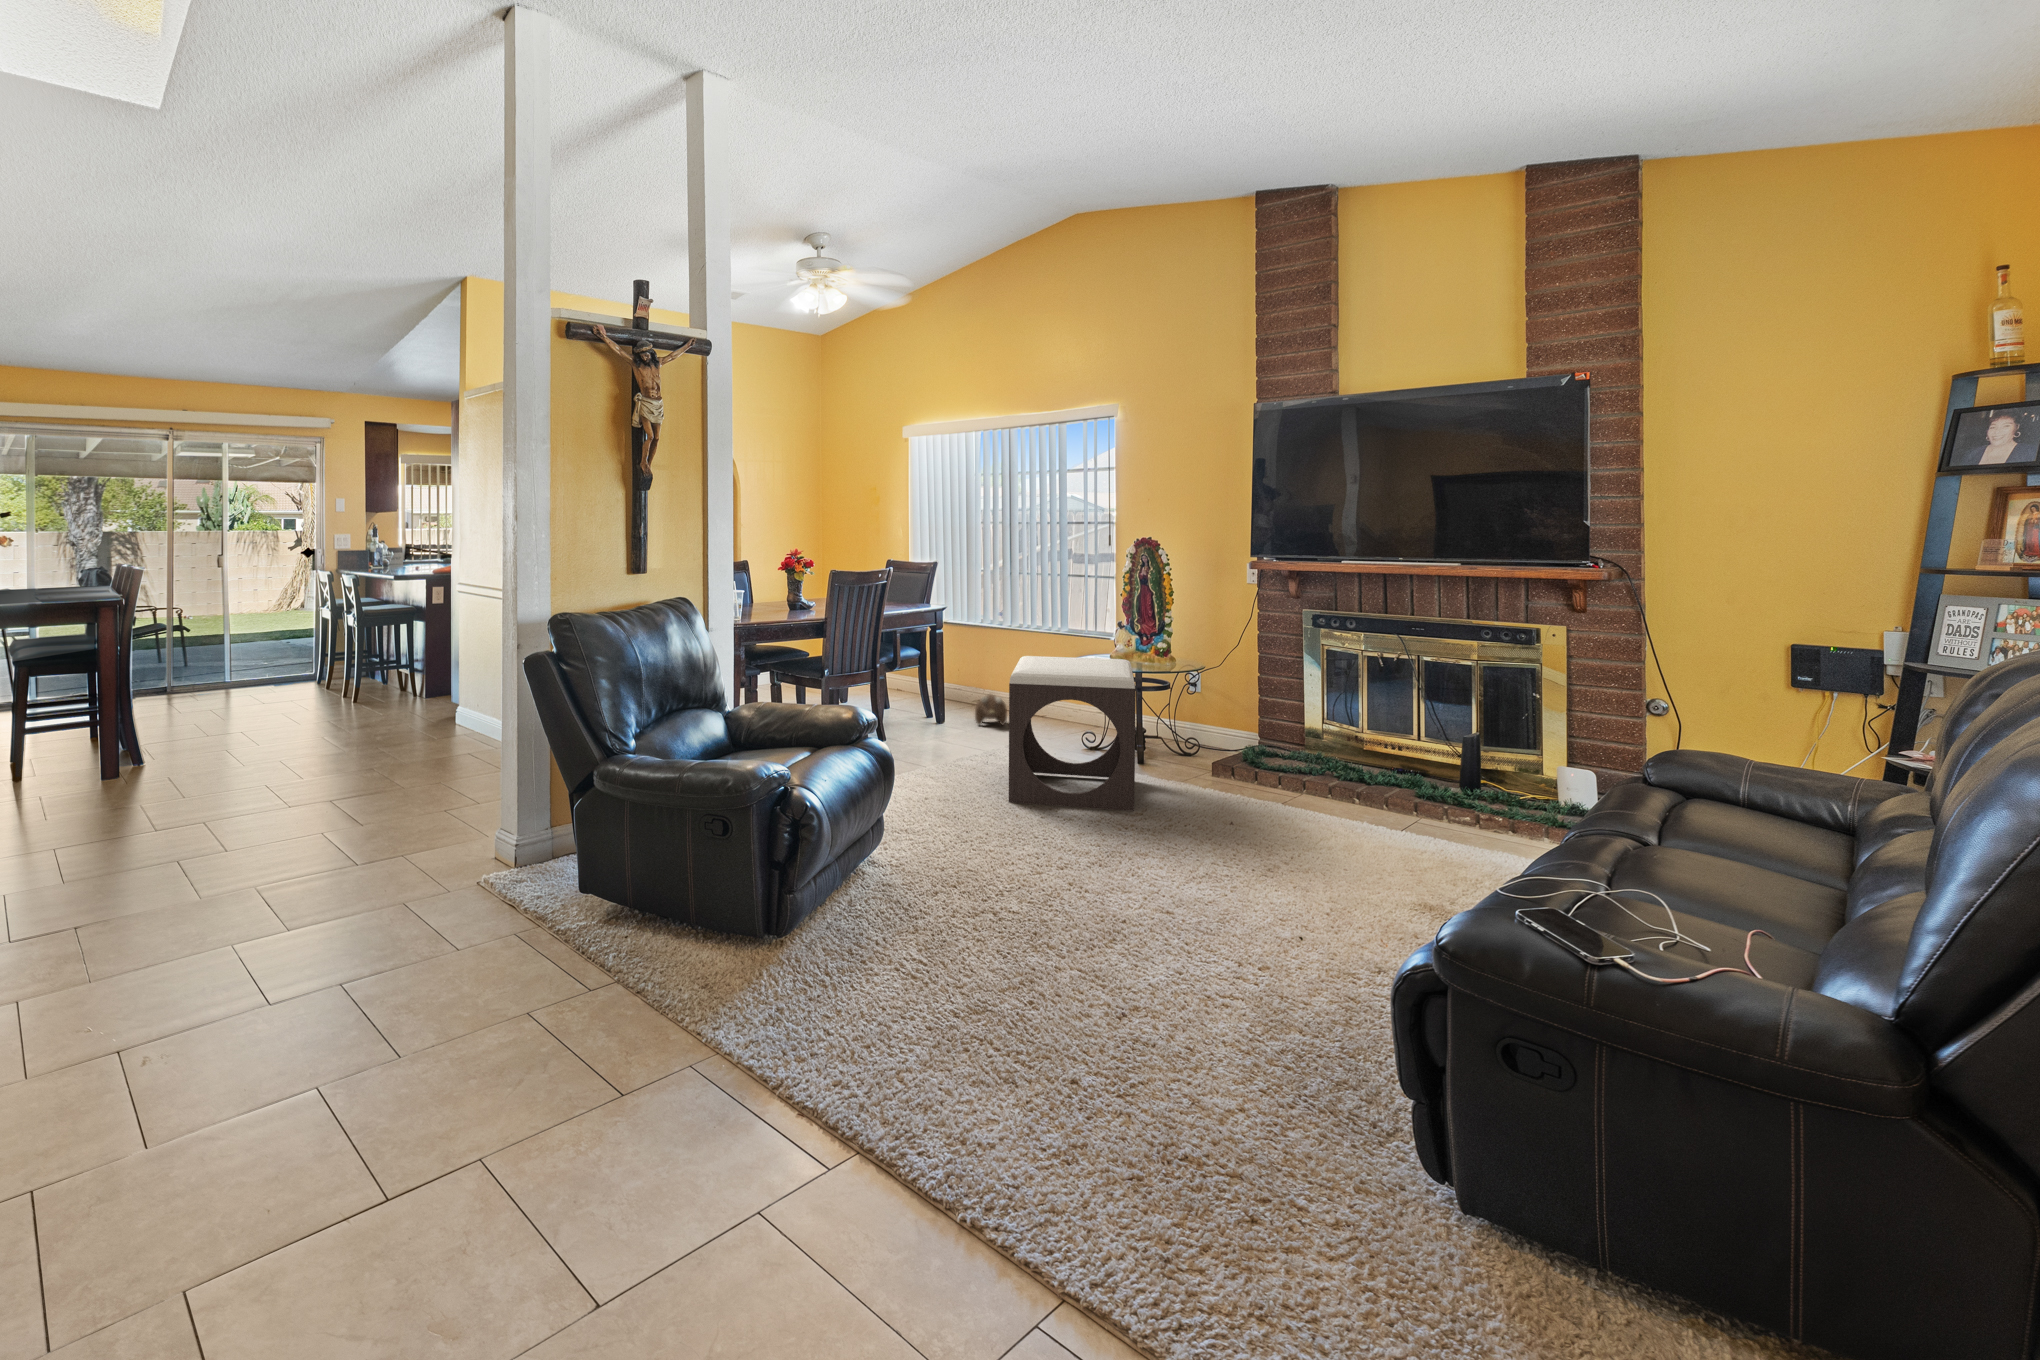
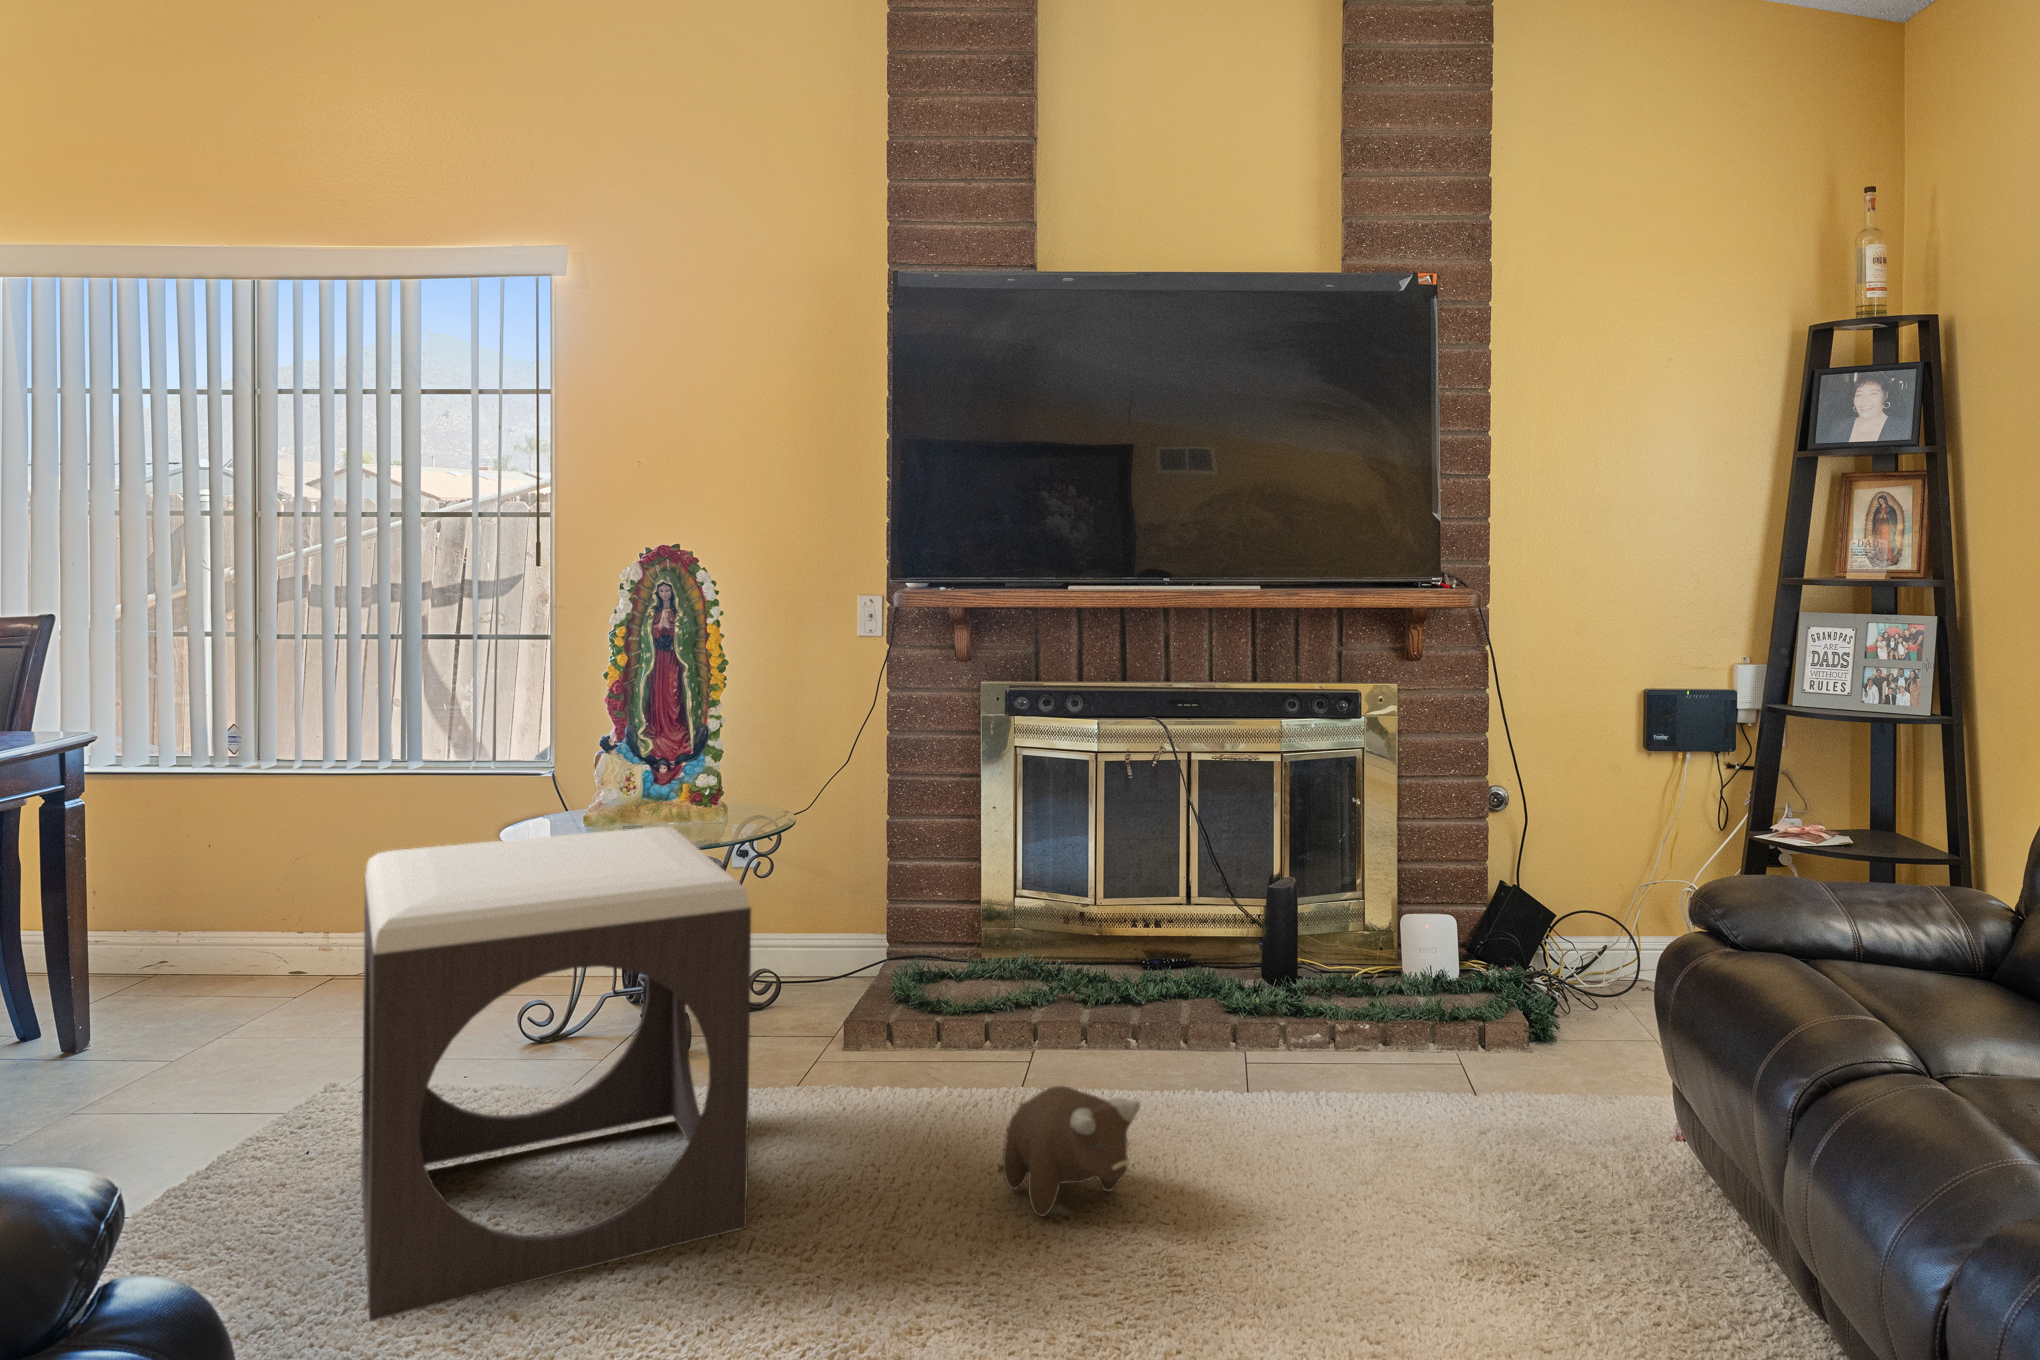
plush toy: present [975,695,1007,725] -> present [1003,1086,1140,1216]

